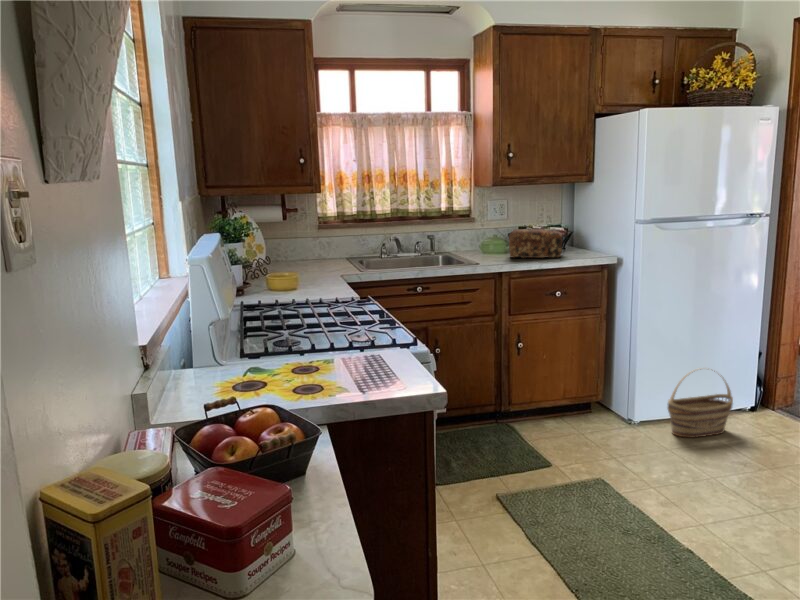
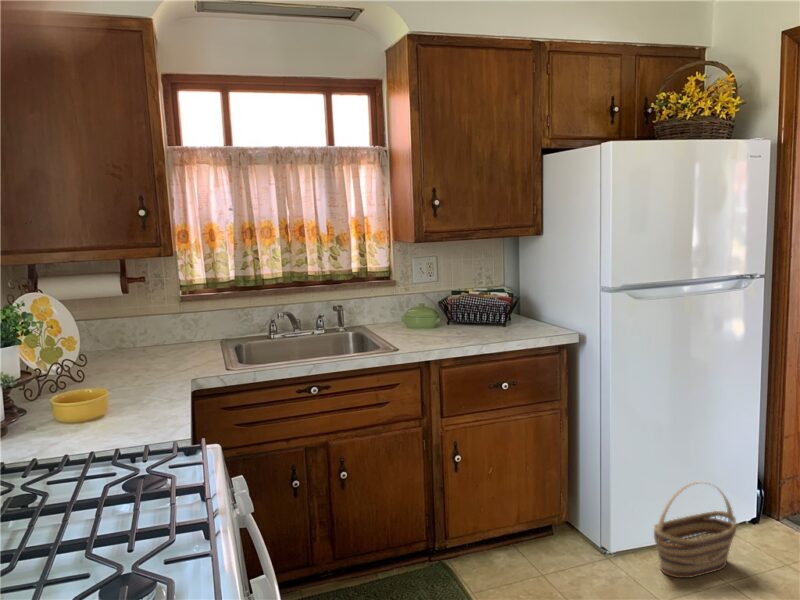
bread loaf: present [509,229,562,258] -> none [438,298,507,337]

